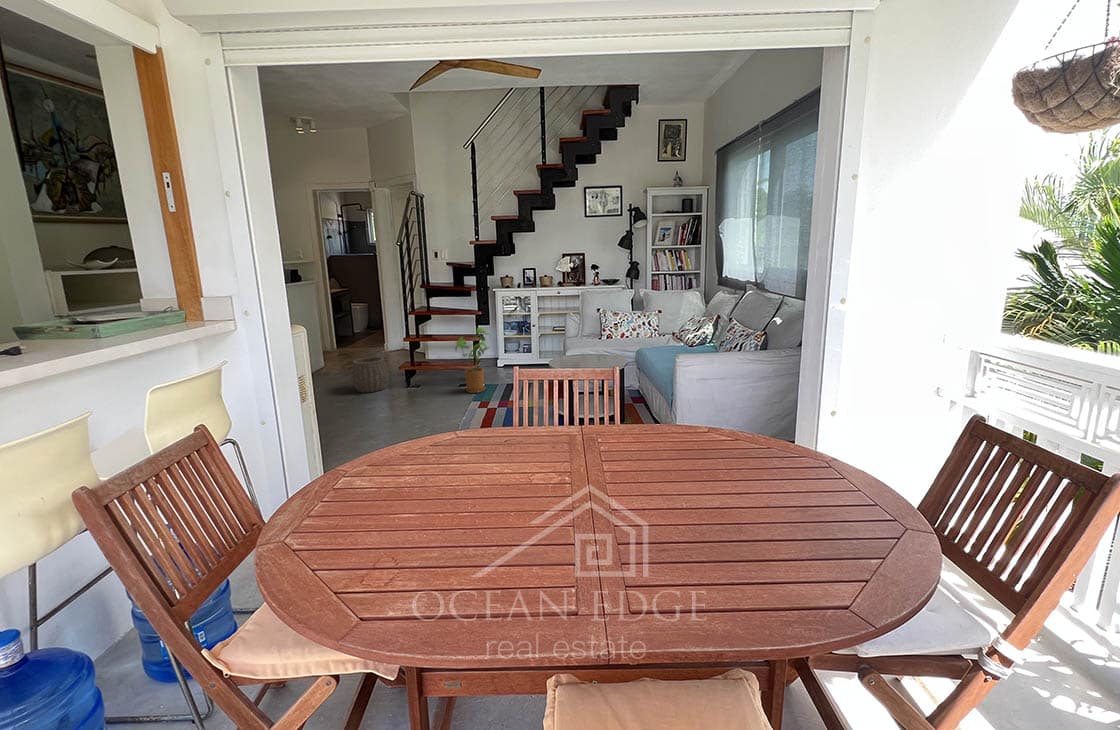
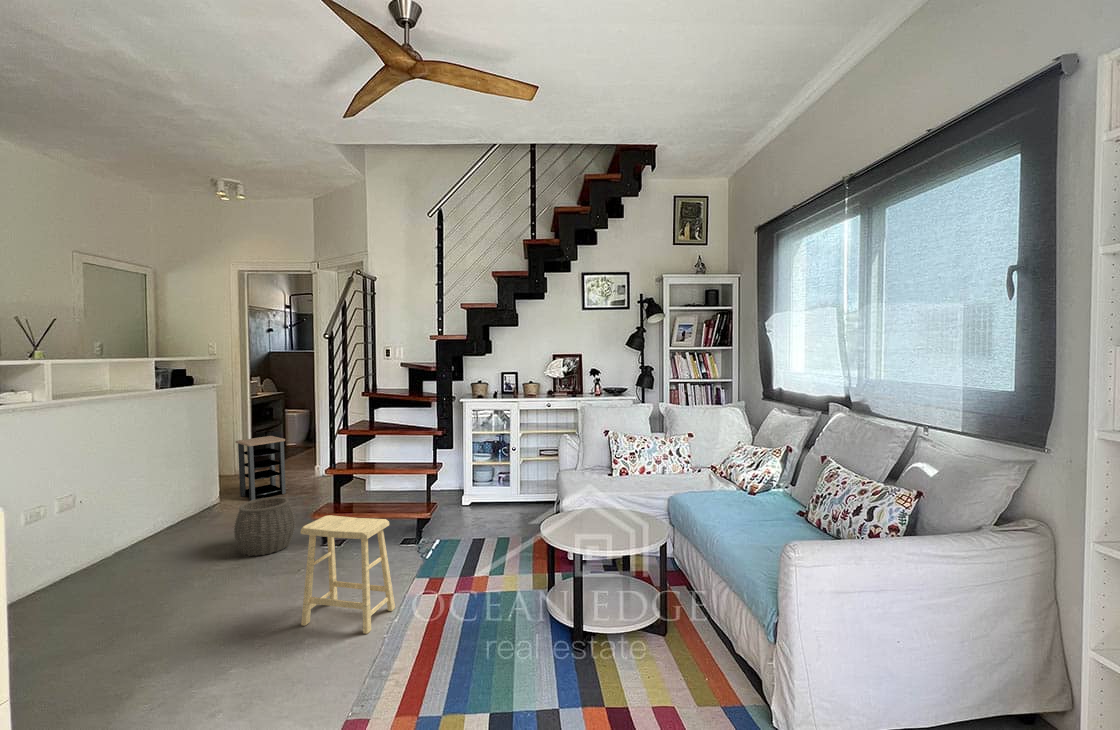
side table: none [329,320,369,366] -> present [235,436,286,501]
house plant: present [455,328,490,393] -> none [395,458,450,560]
footstool: none [407,358,465,422] -> present [301,515,395,634]

